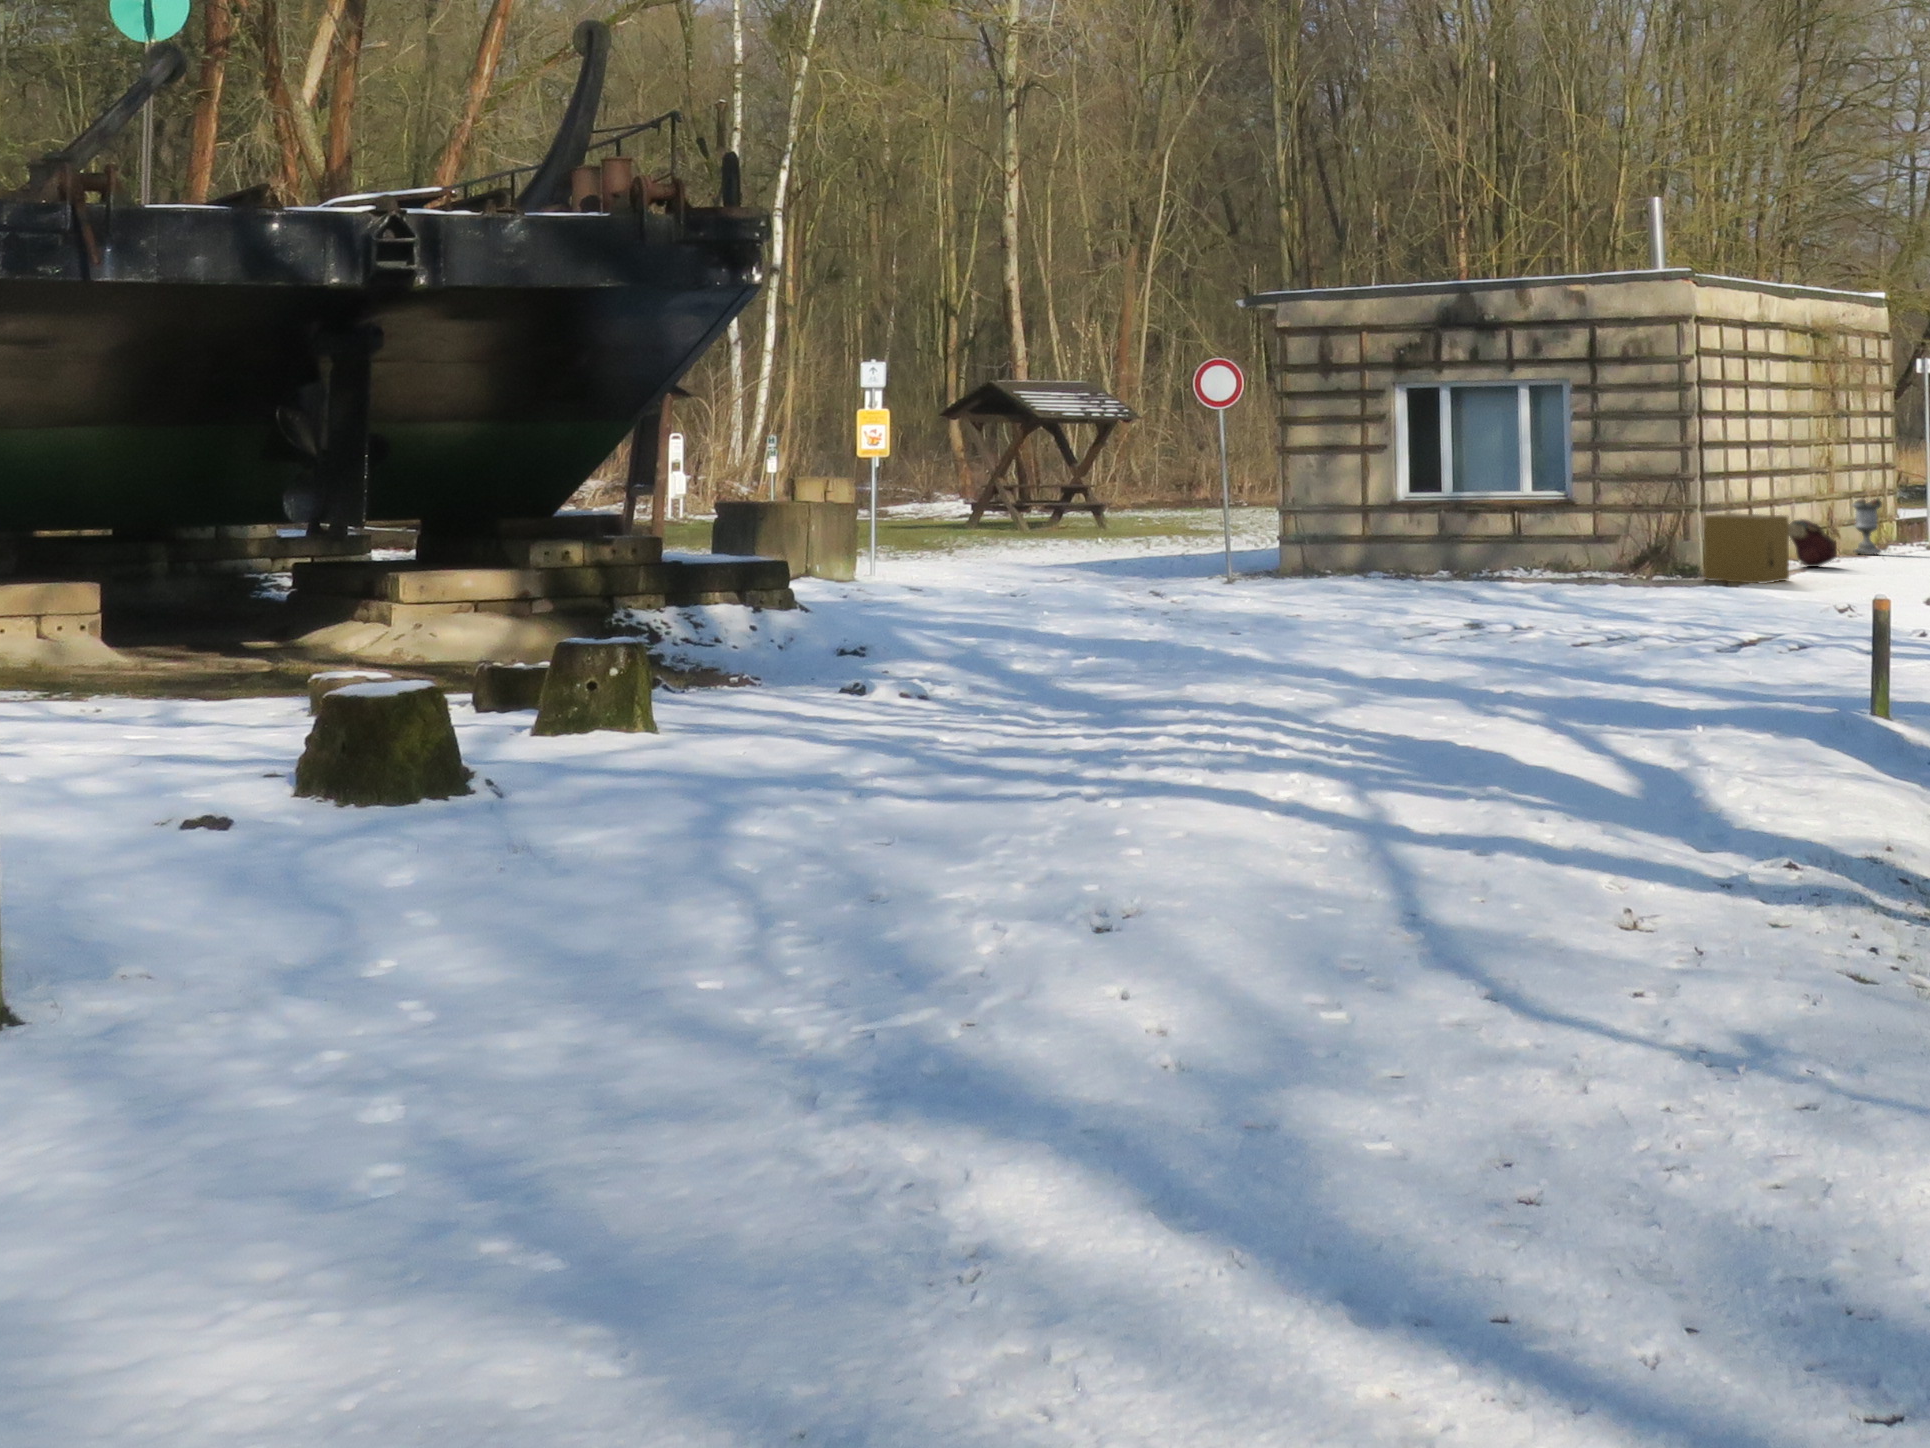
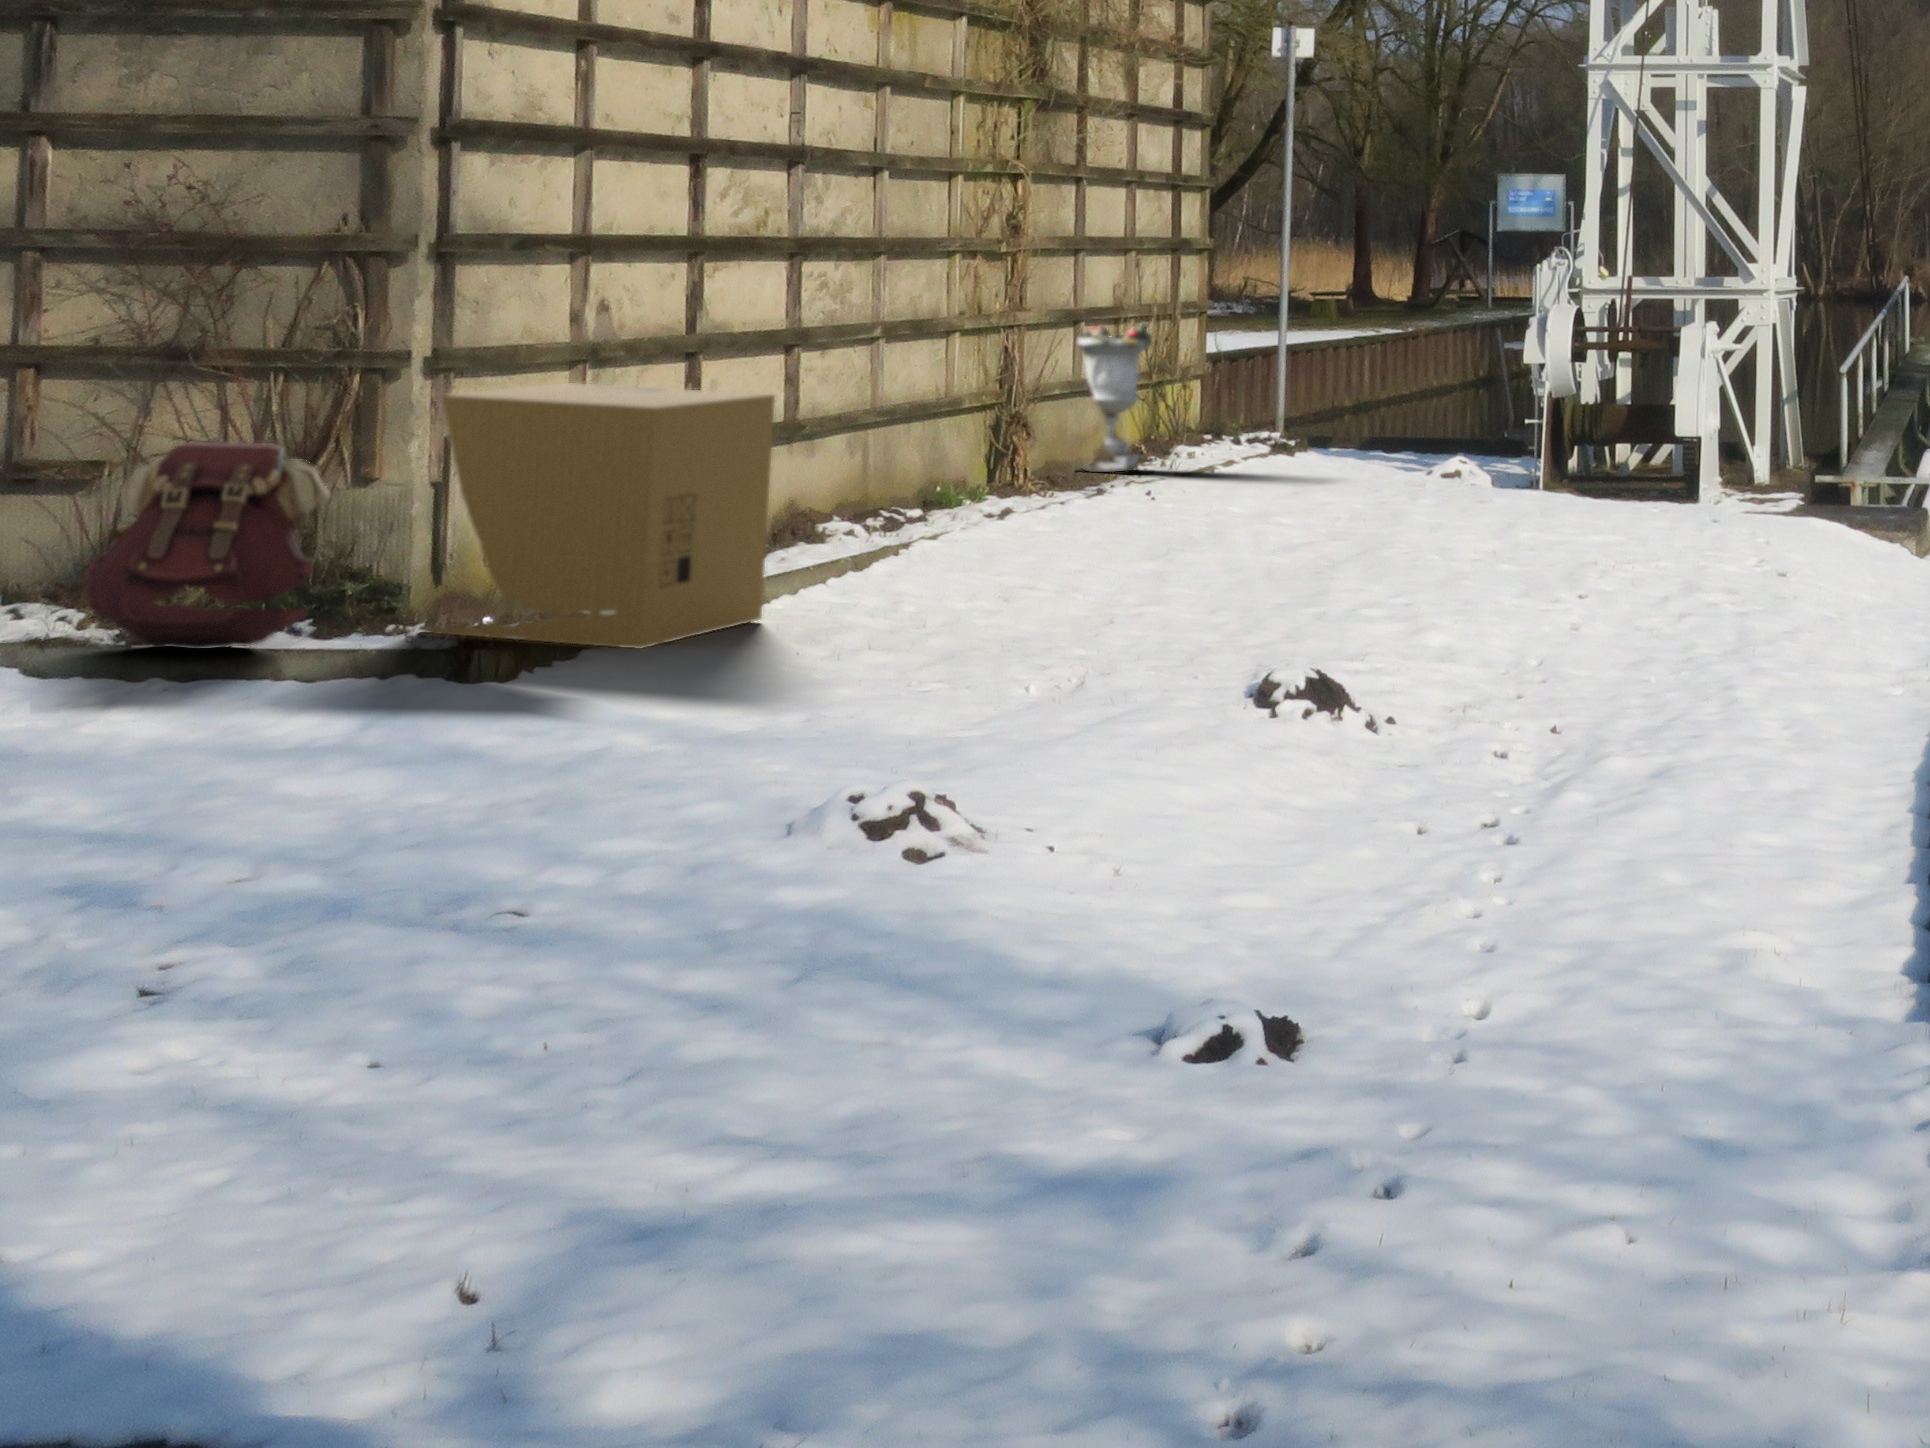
backpack: present [1789,519,1837,567] -> present [85,441,330,649]

